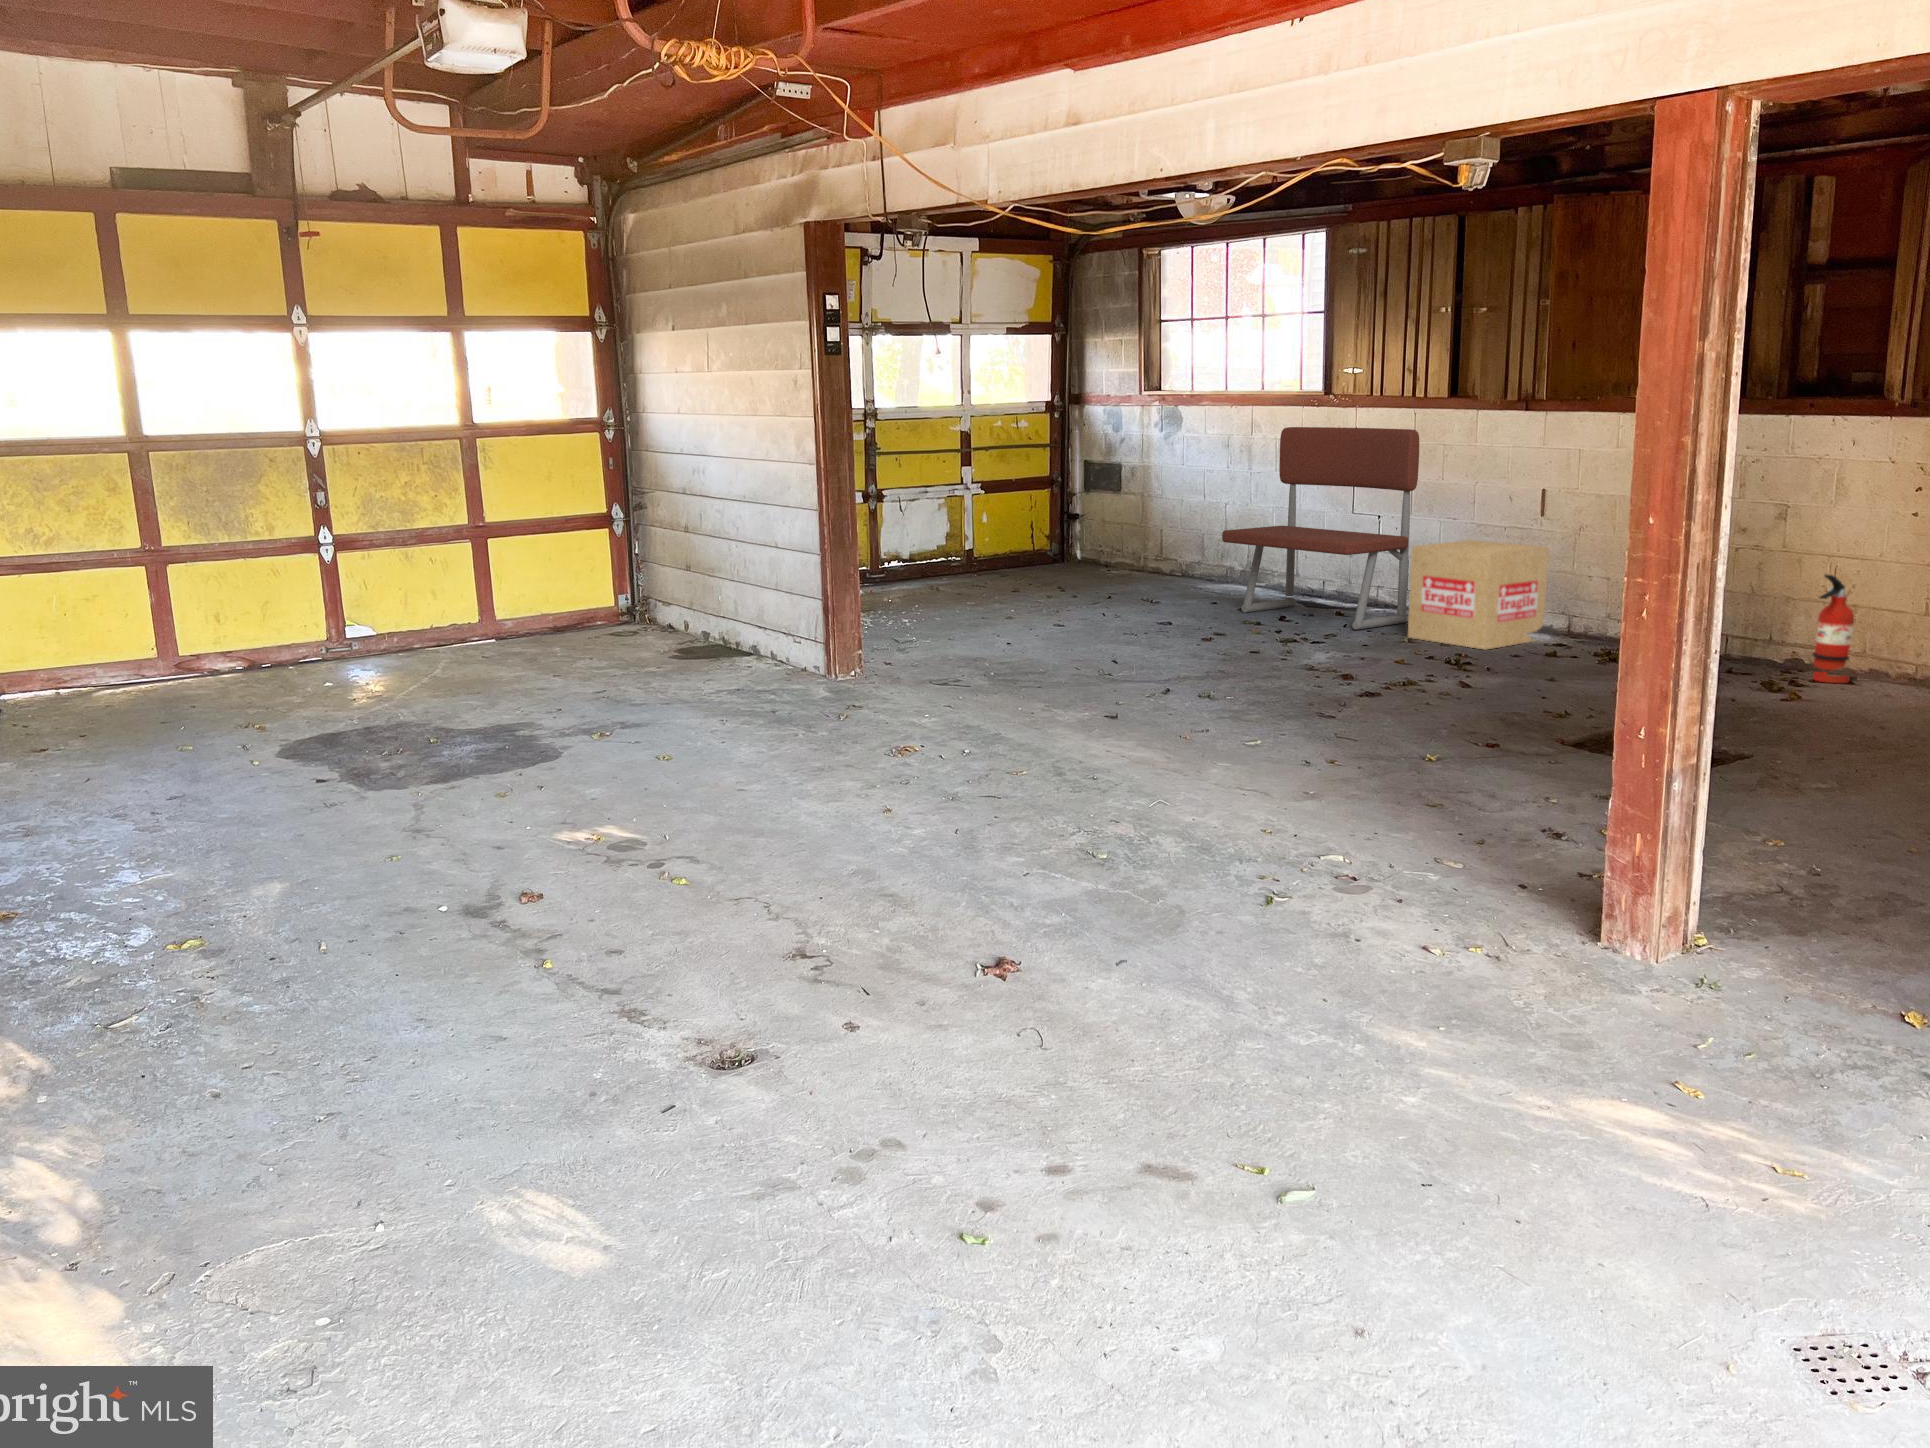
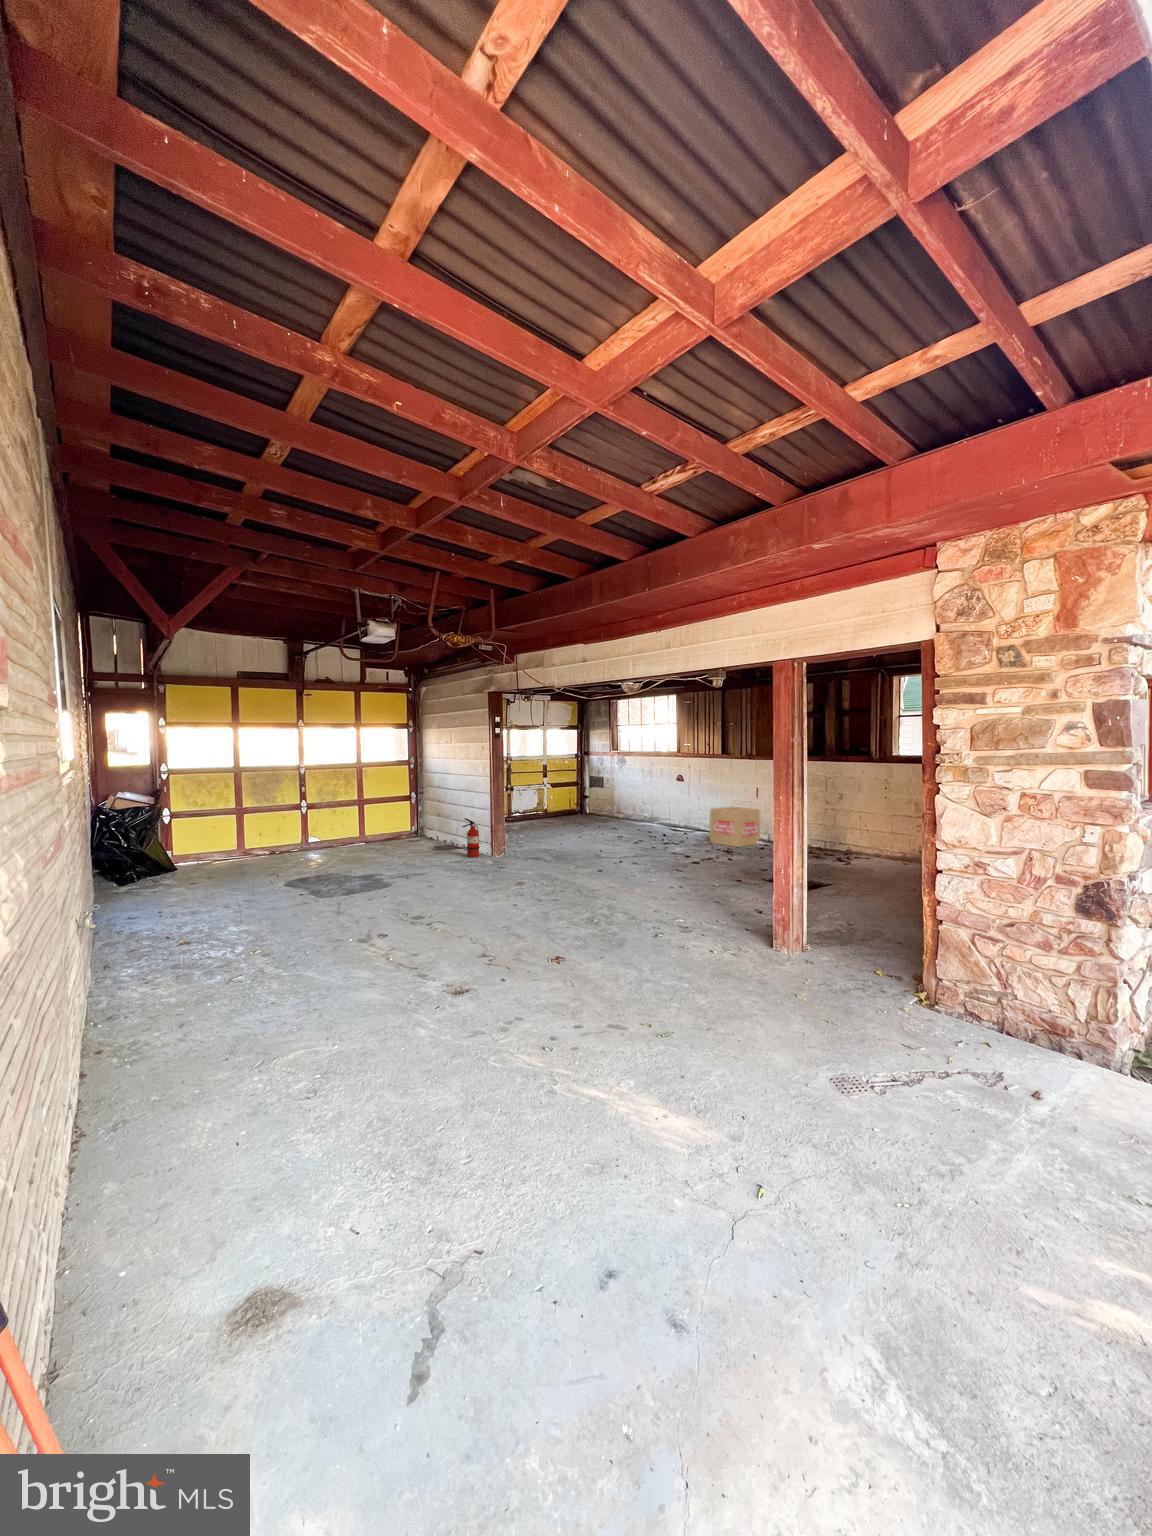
bench: present [1222,427,1419,629] -> none [641,765,712,840]
fire extinguisher: present [1812,575,1856,683] -> present [462,818,480,857]

